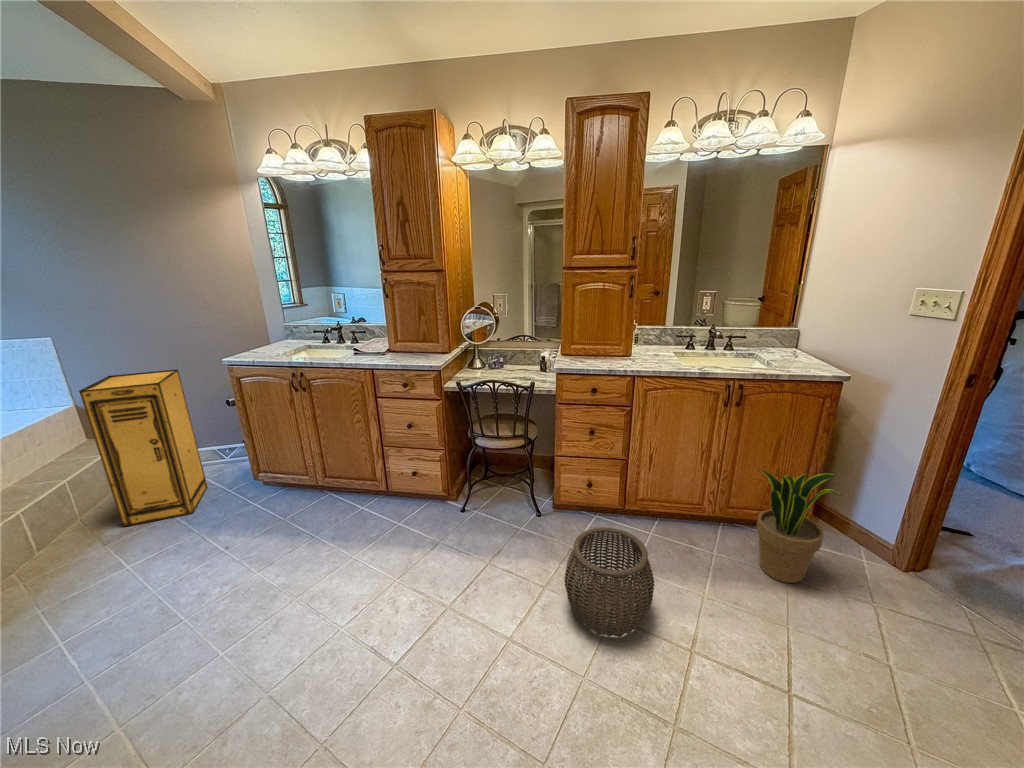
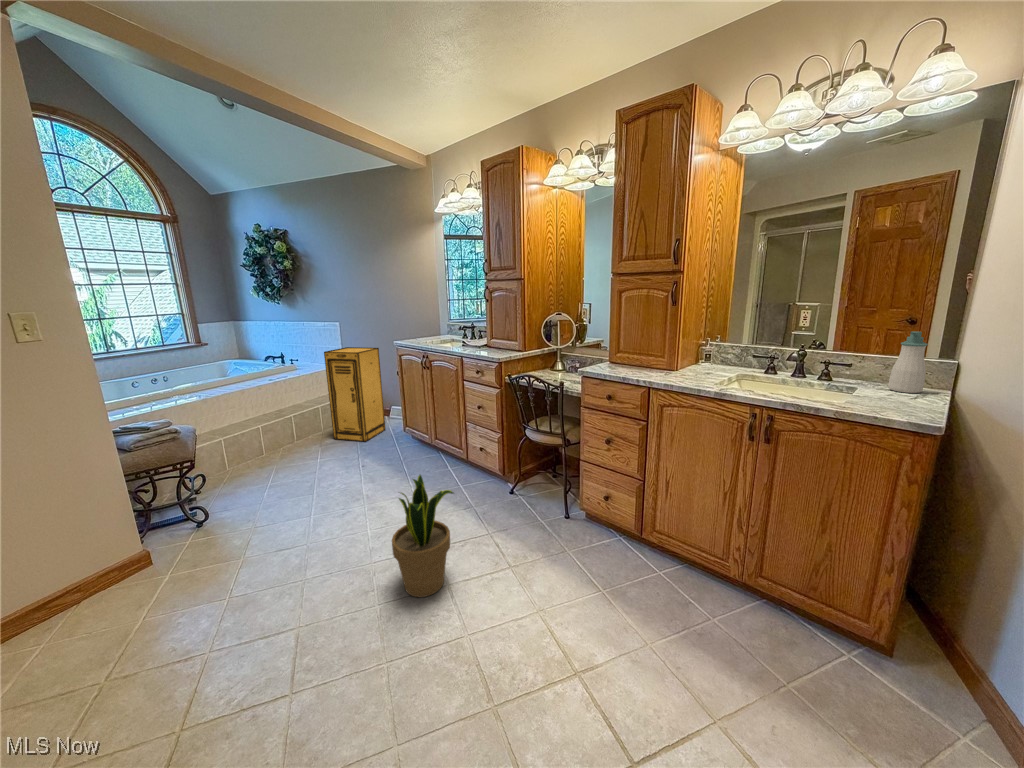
soap bottle: none [765,310,788,353] -> present [888,332,928,393]
potted plant: present [756,470,841,583] -> present [392,475,454,597]
woven basket: present [564,527,654,637] -> none [496,523,584,633]

